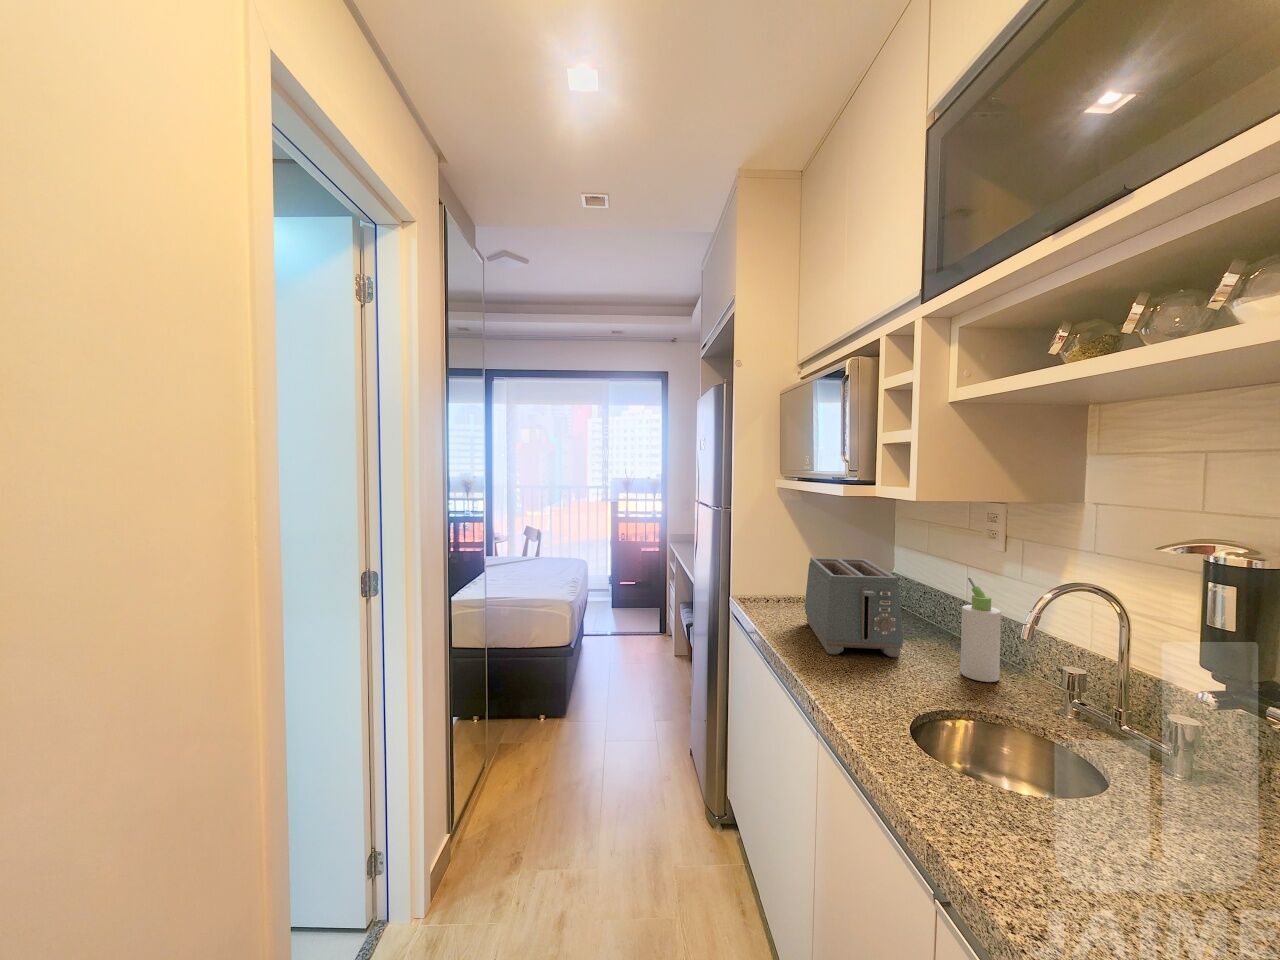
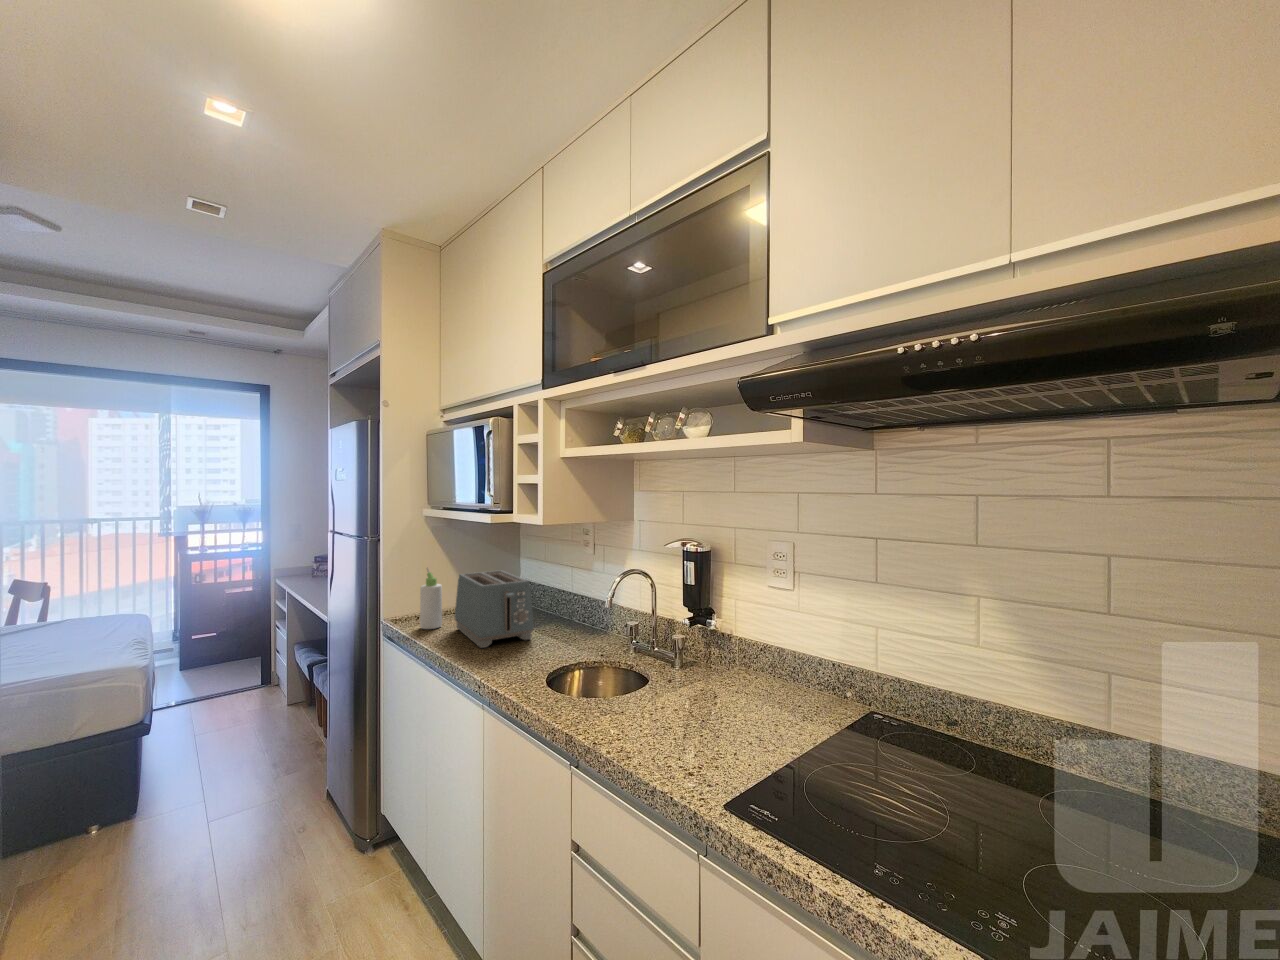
bottle: present [960,578,1001,682] -> present [420,568,442,629]

